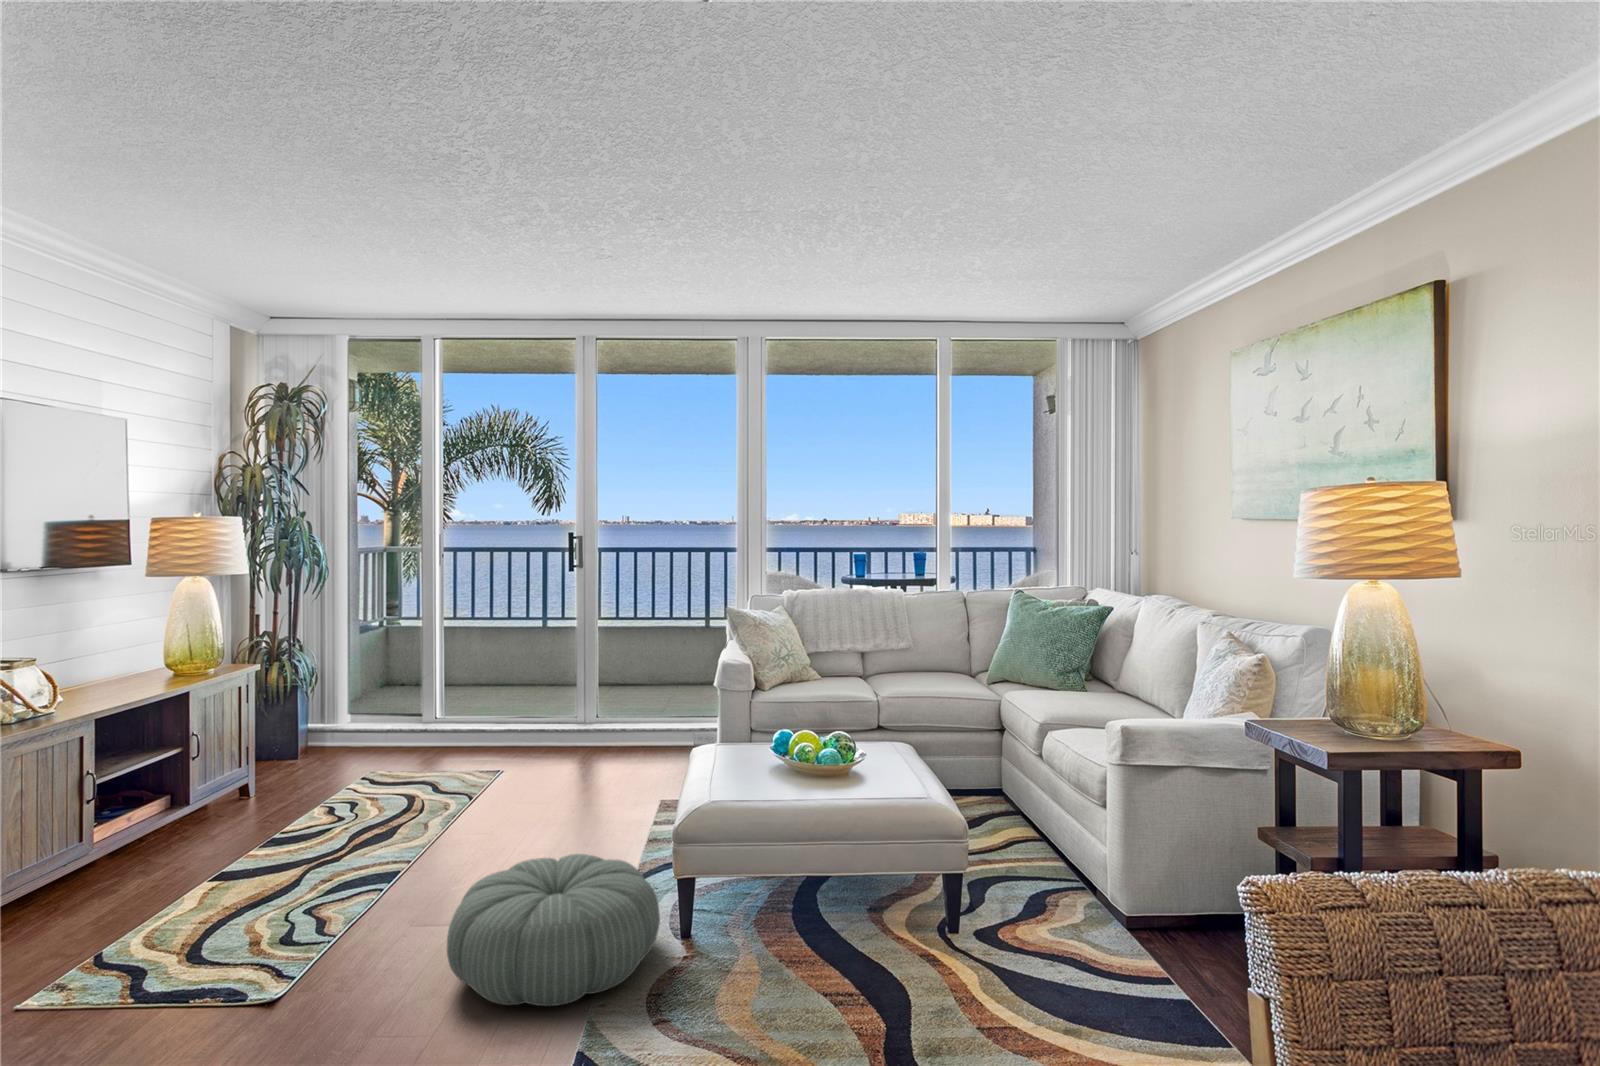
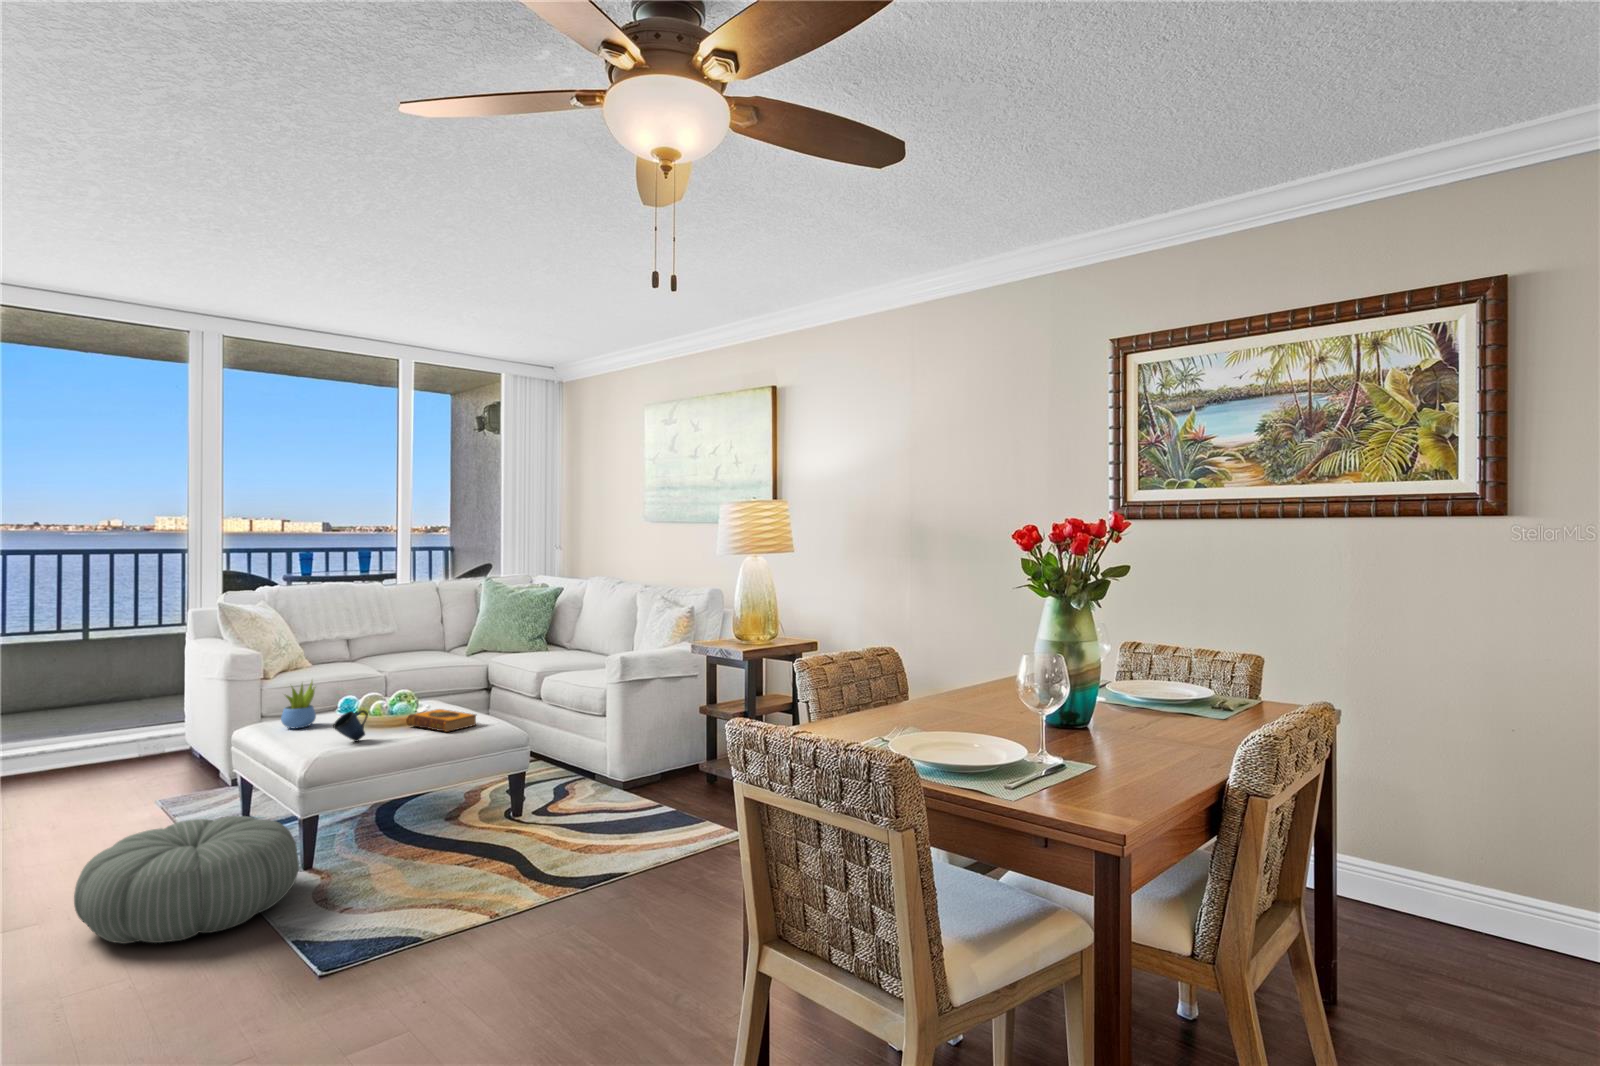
succulent plant: none [718,705,752,761] -> present [281,682,316,729]
mug: none [728,758,766,796] -> present [333,710,368,742]
hardback book: none [822,765,895,804] -> present [406,709,476,732]

